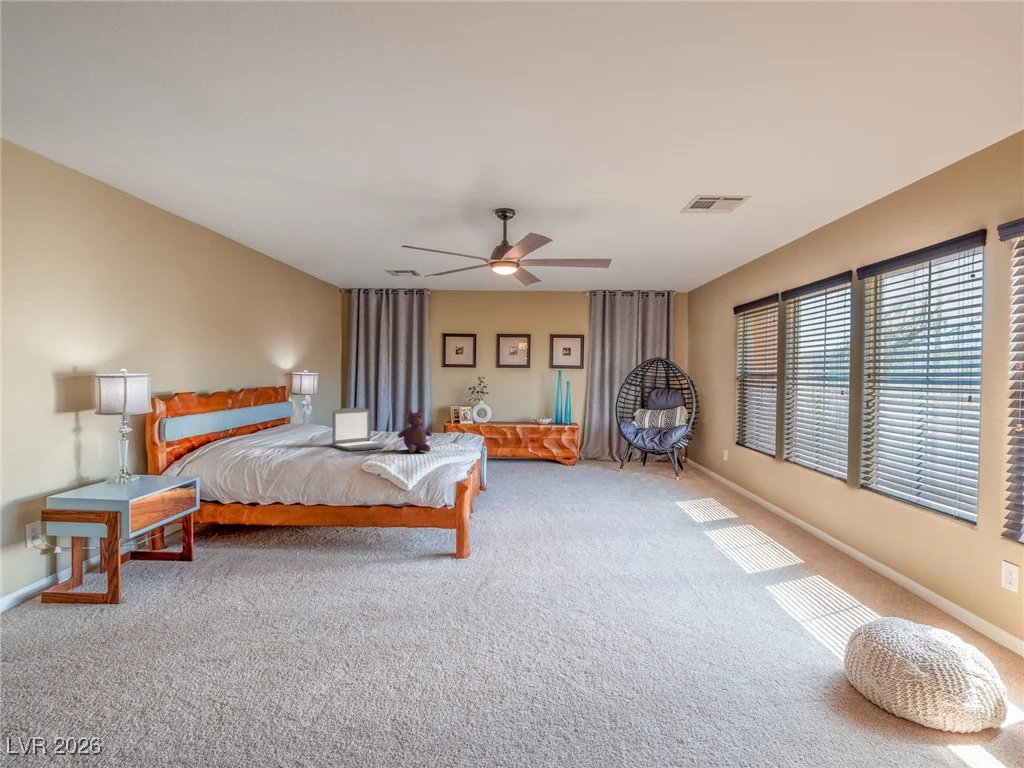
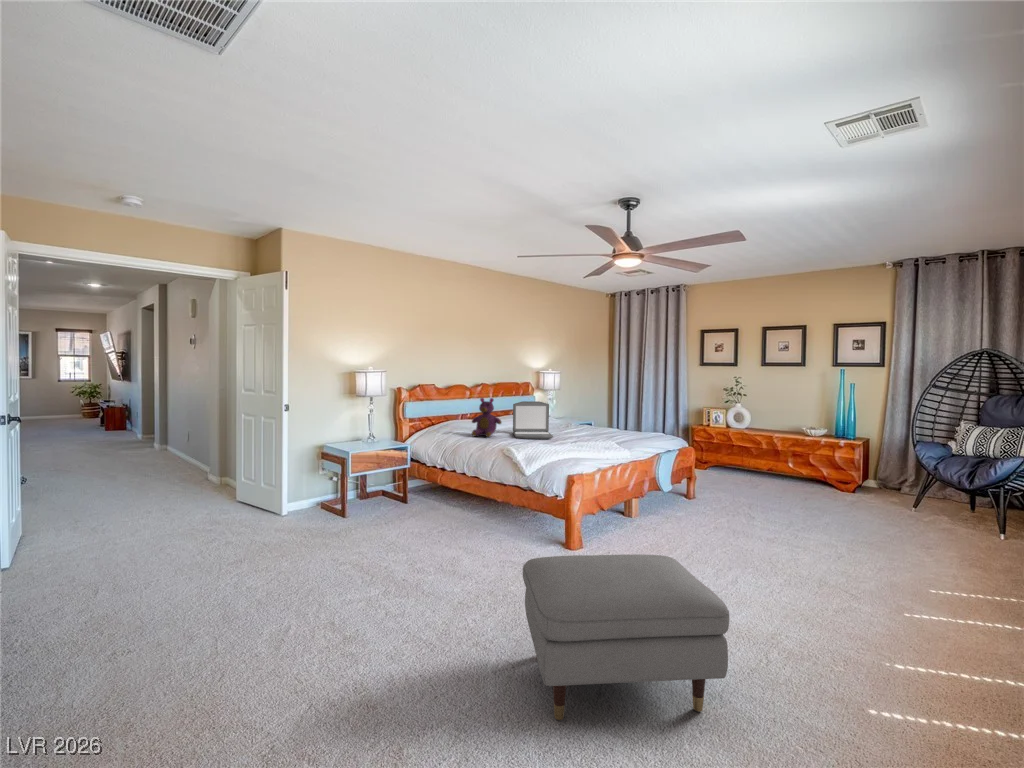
teddy bear: present [398,408,432,453] -> present [472,398,501,437]
ottoman: none [582,536,765,711] -> present [523,554,729,720]

